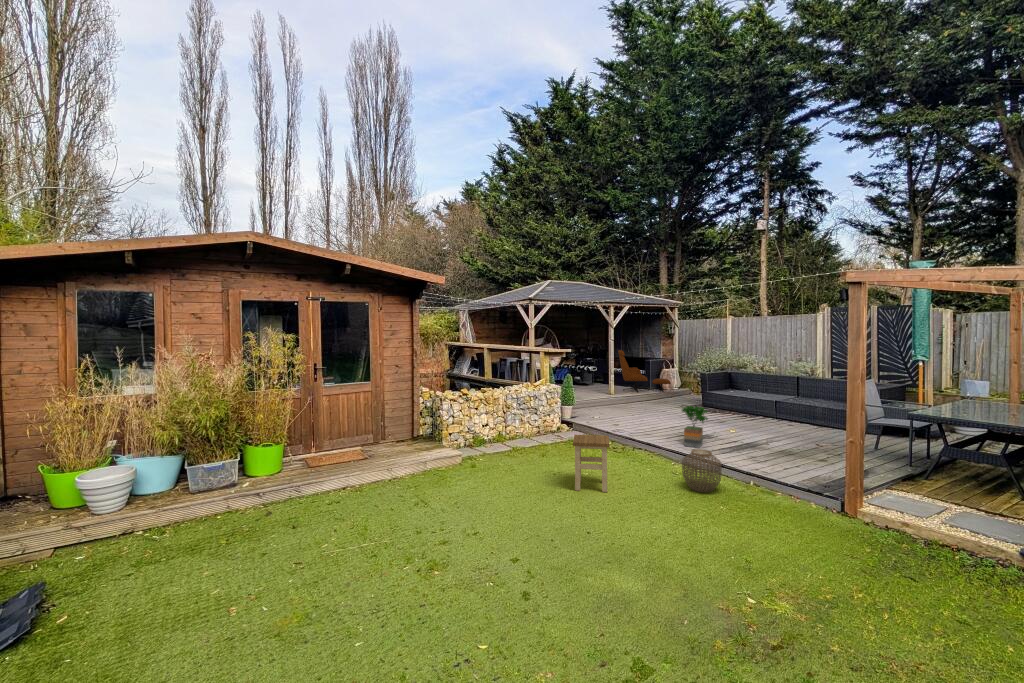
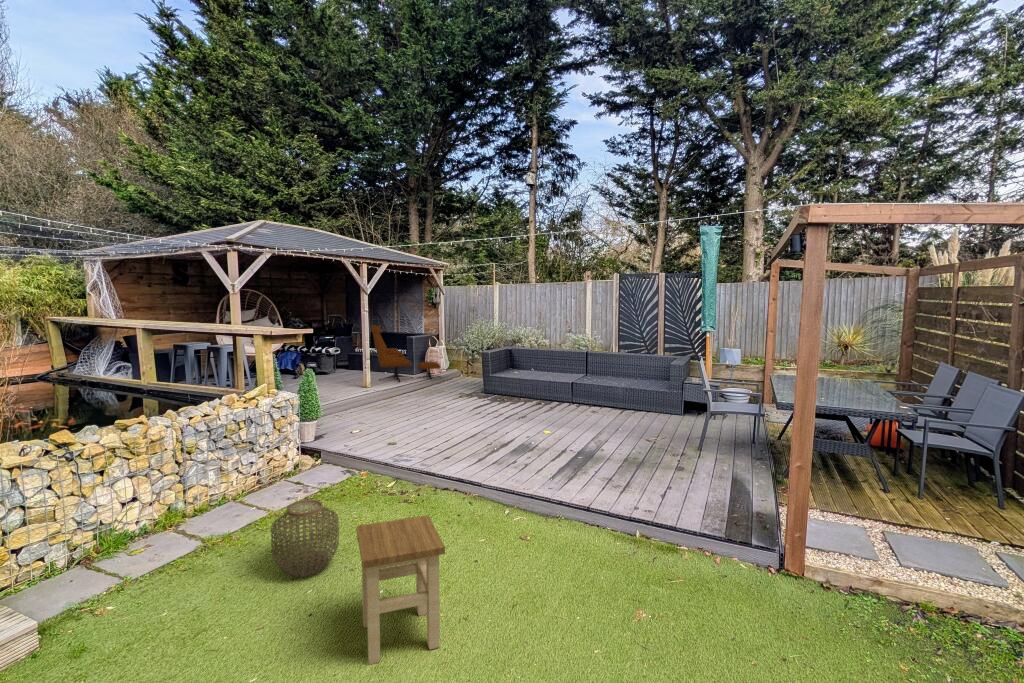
potted tree: present [682,406,708,448] -> none [501,413,543,477]
woven basket: present [682,449,721,492] -> present [271,500,339,577]

